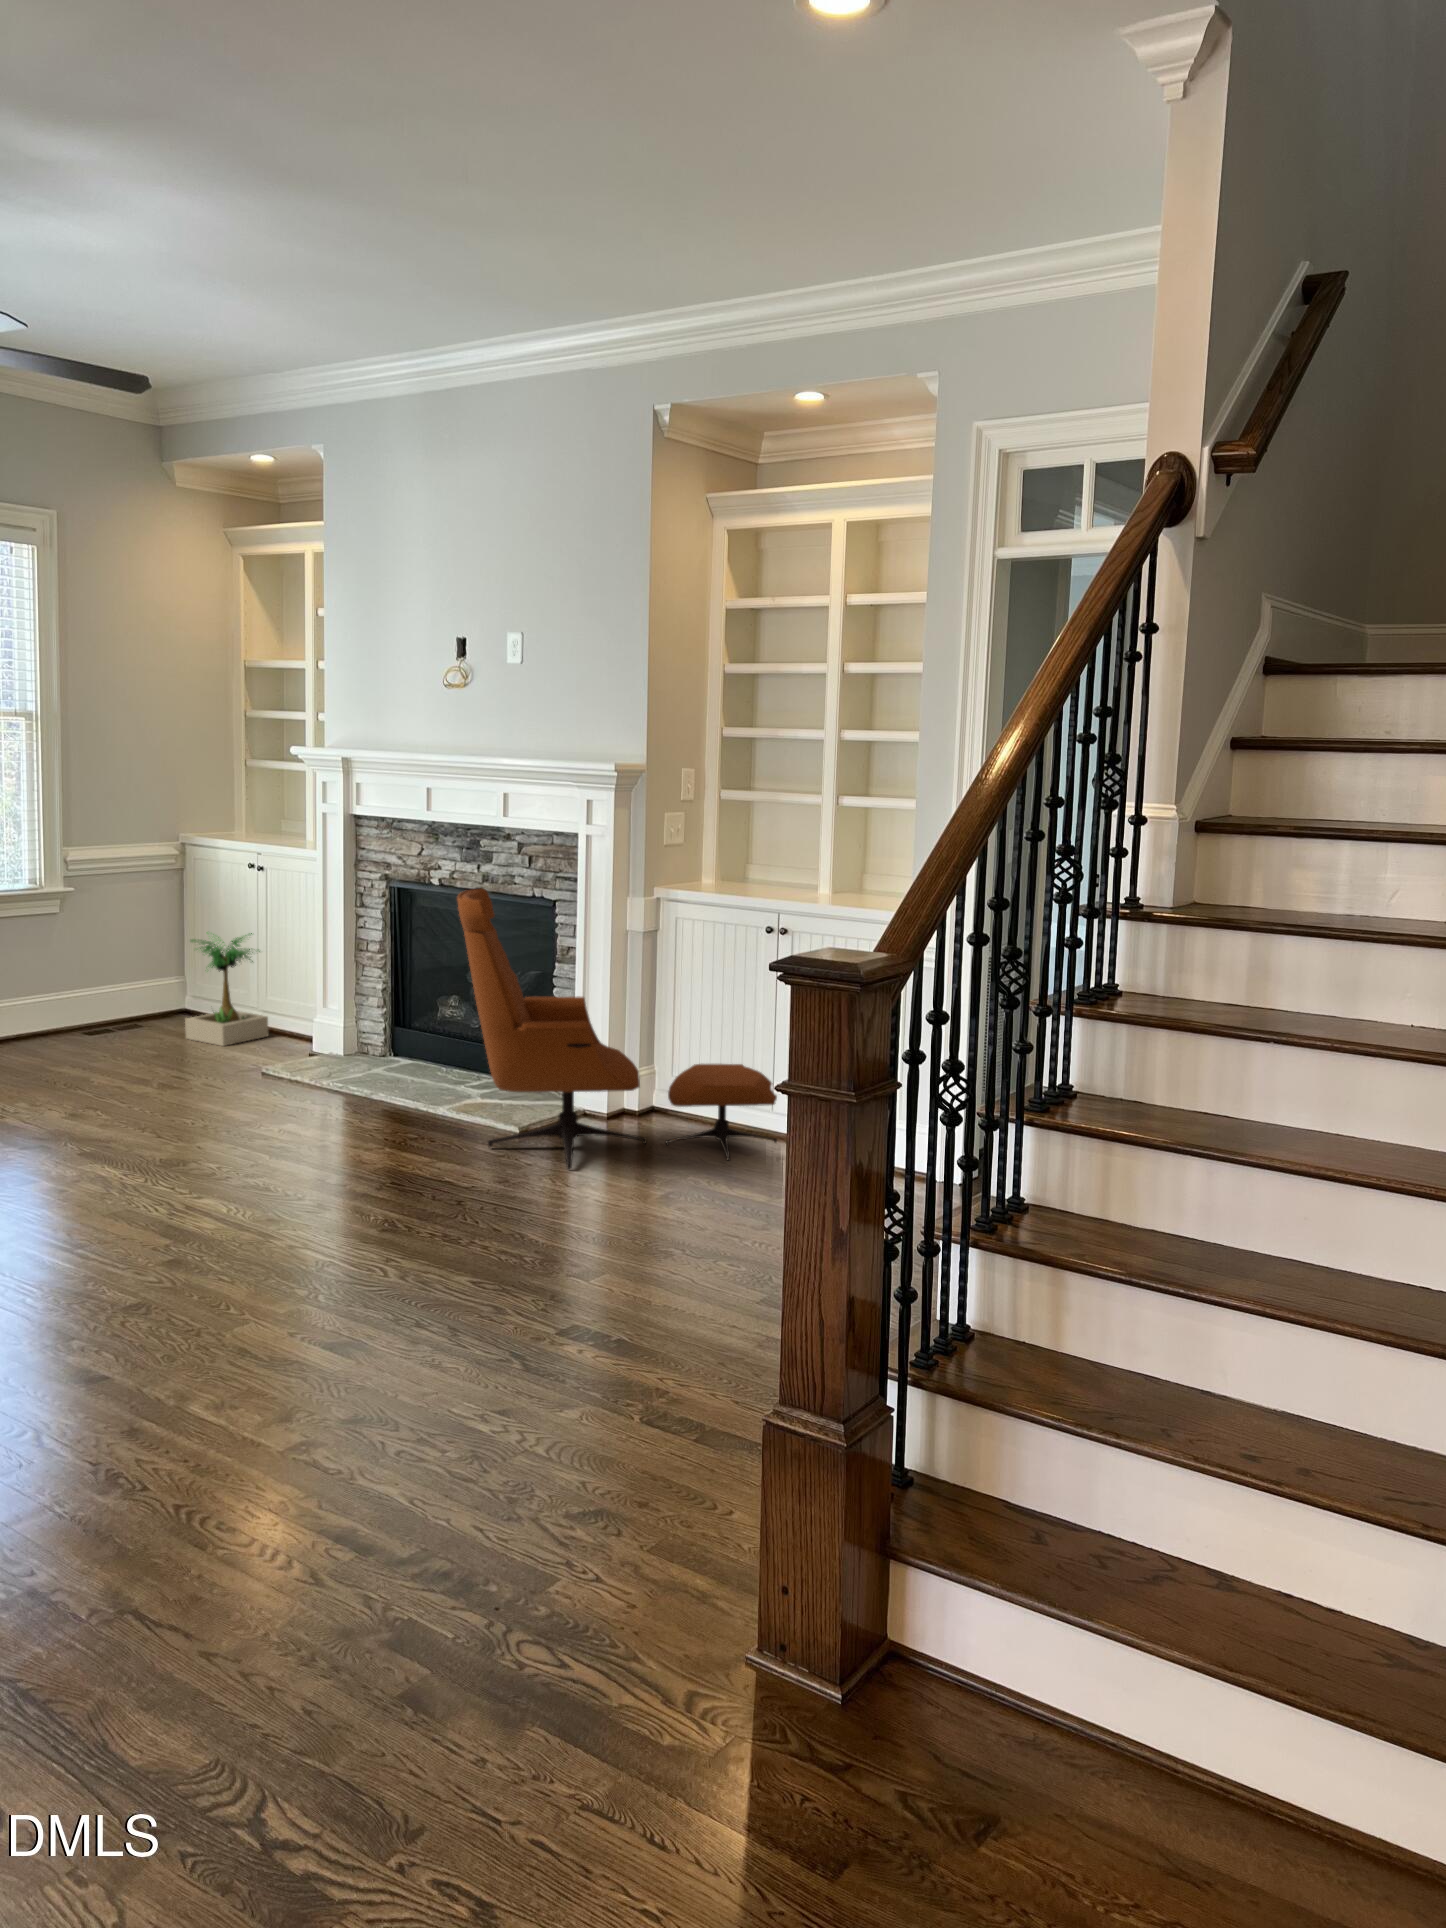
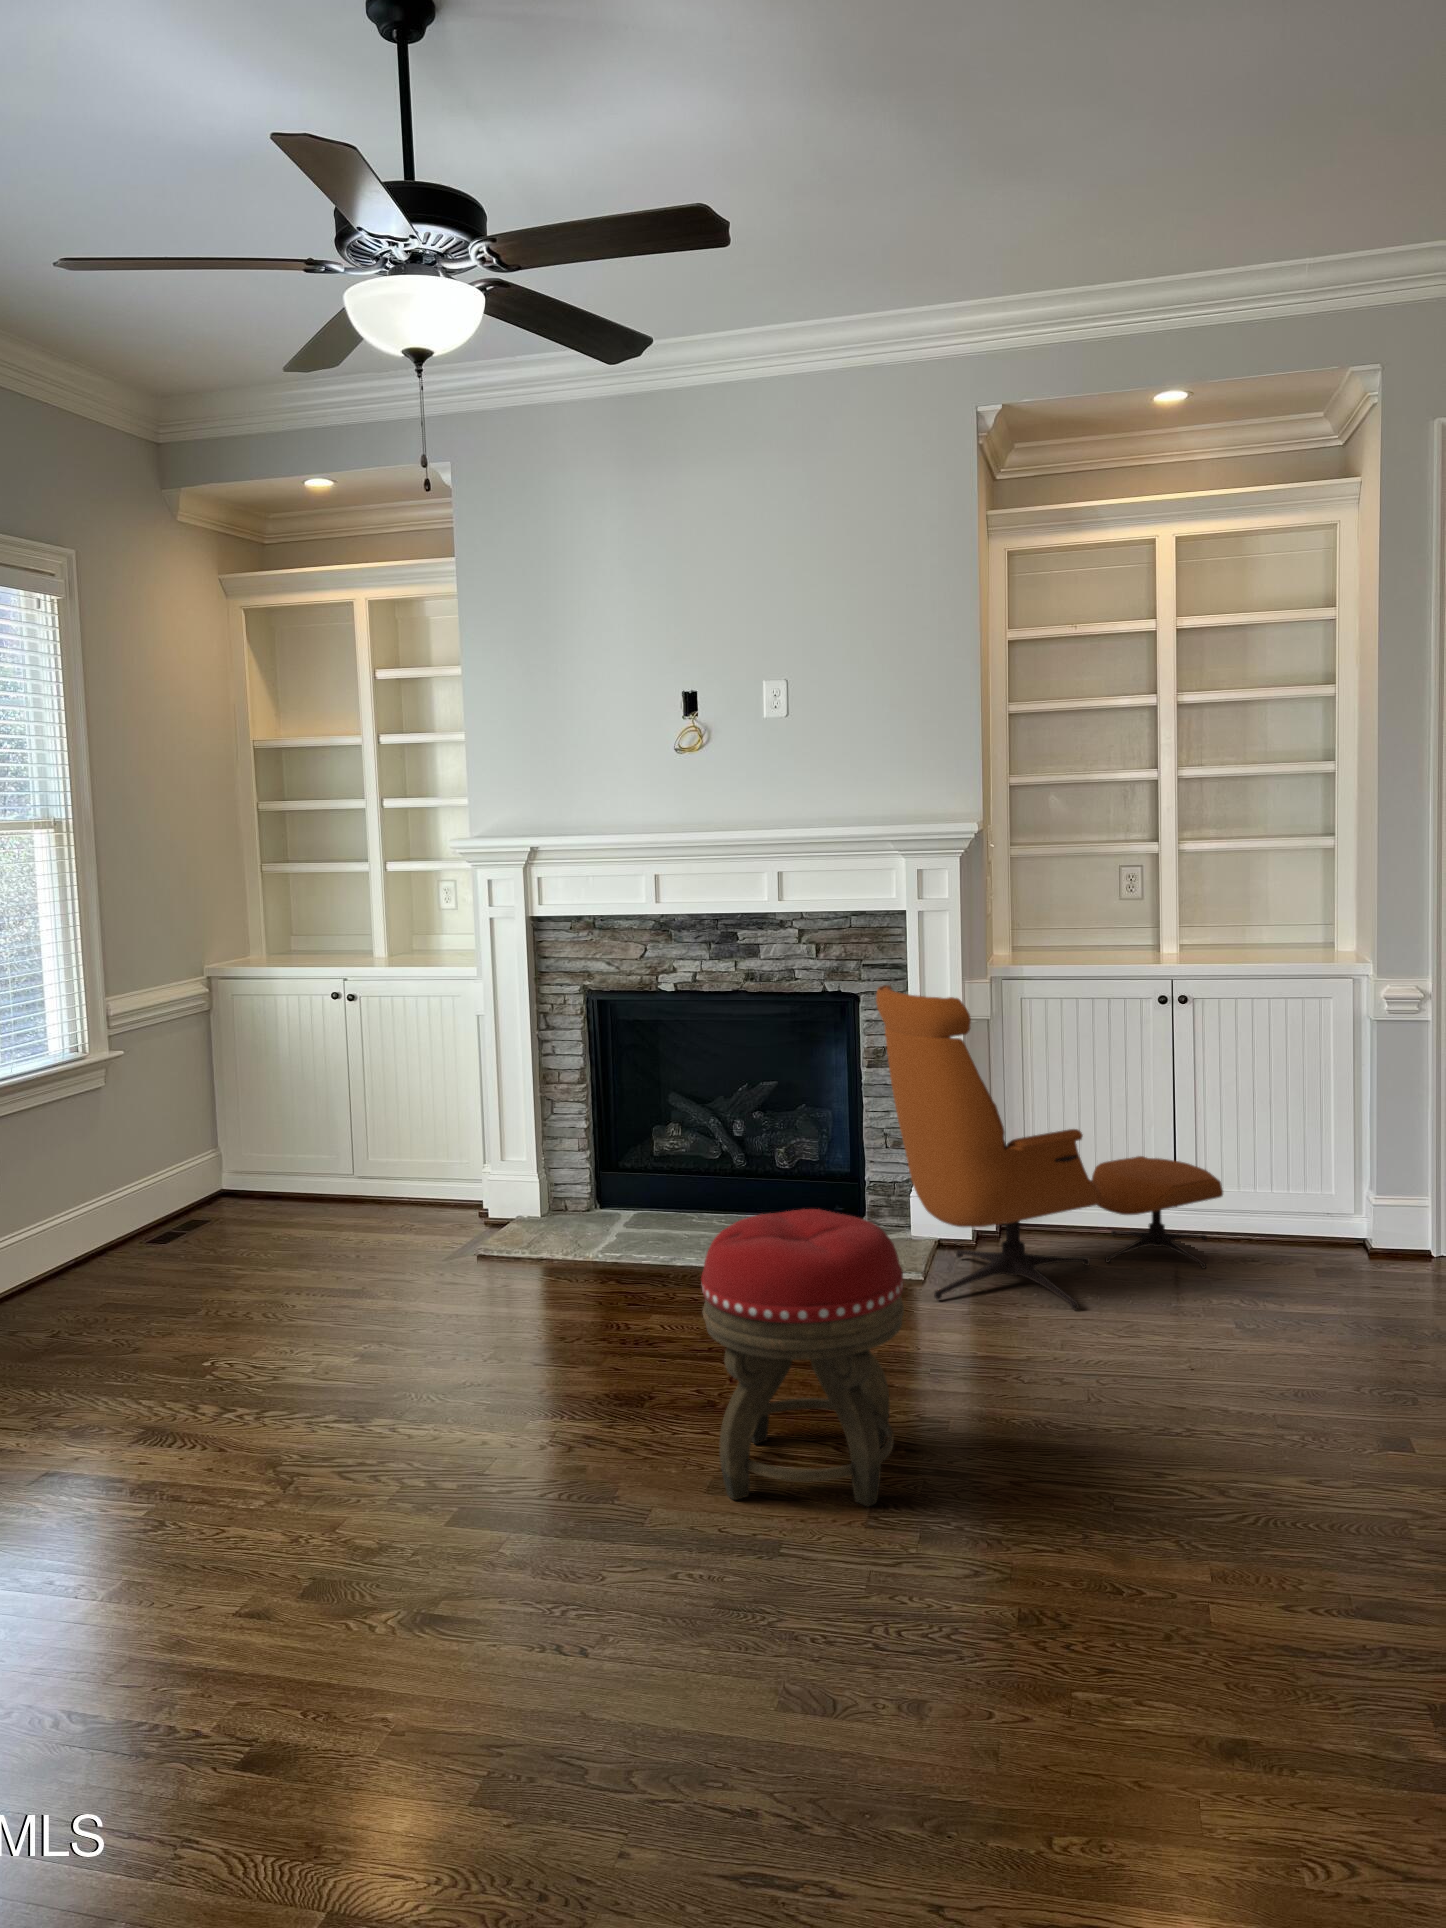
potted plant: present [185,932,269,1046] -> none [284,1078,394,1229]
footstool: none [100,1036,266,1250] -> present [701,1209,904,1506]

